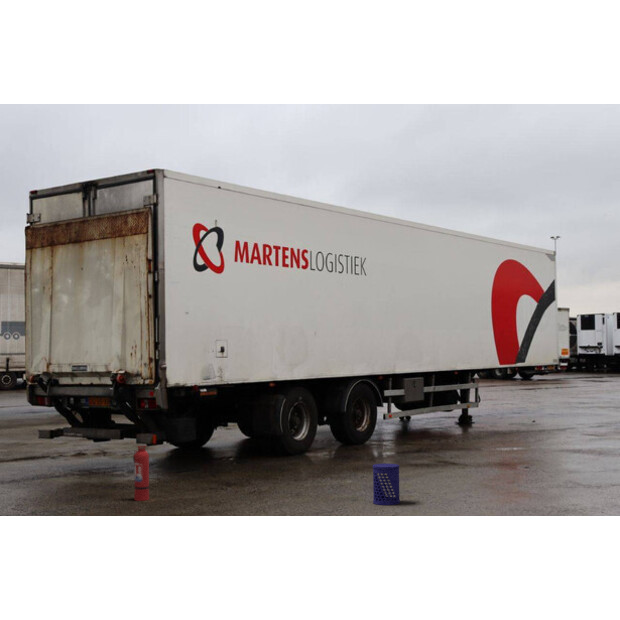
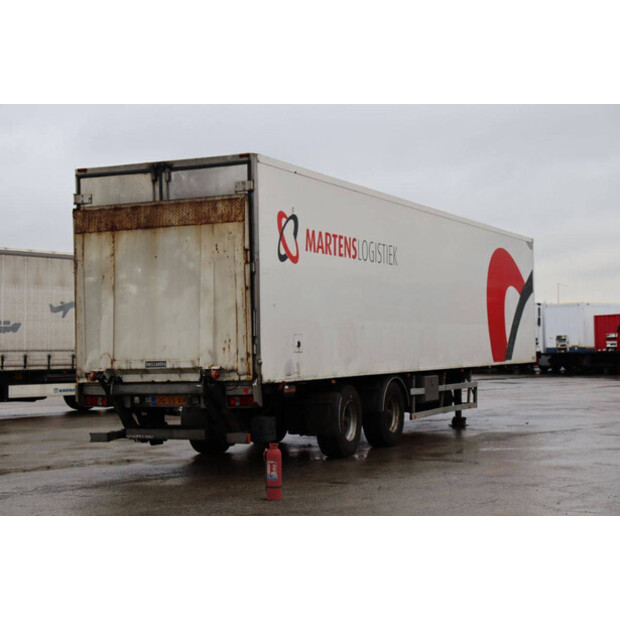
waste bin: present [373,464,400,505] -> none [513,455,541,495]

